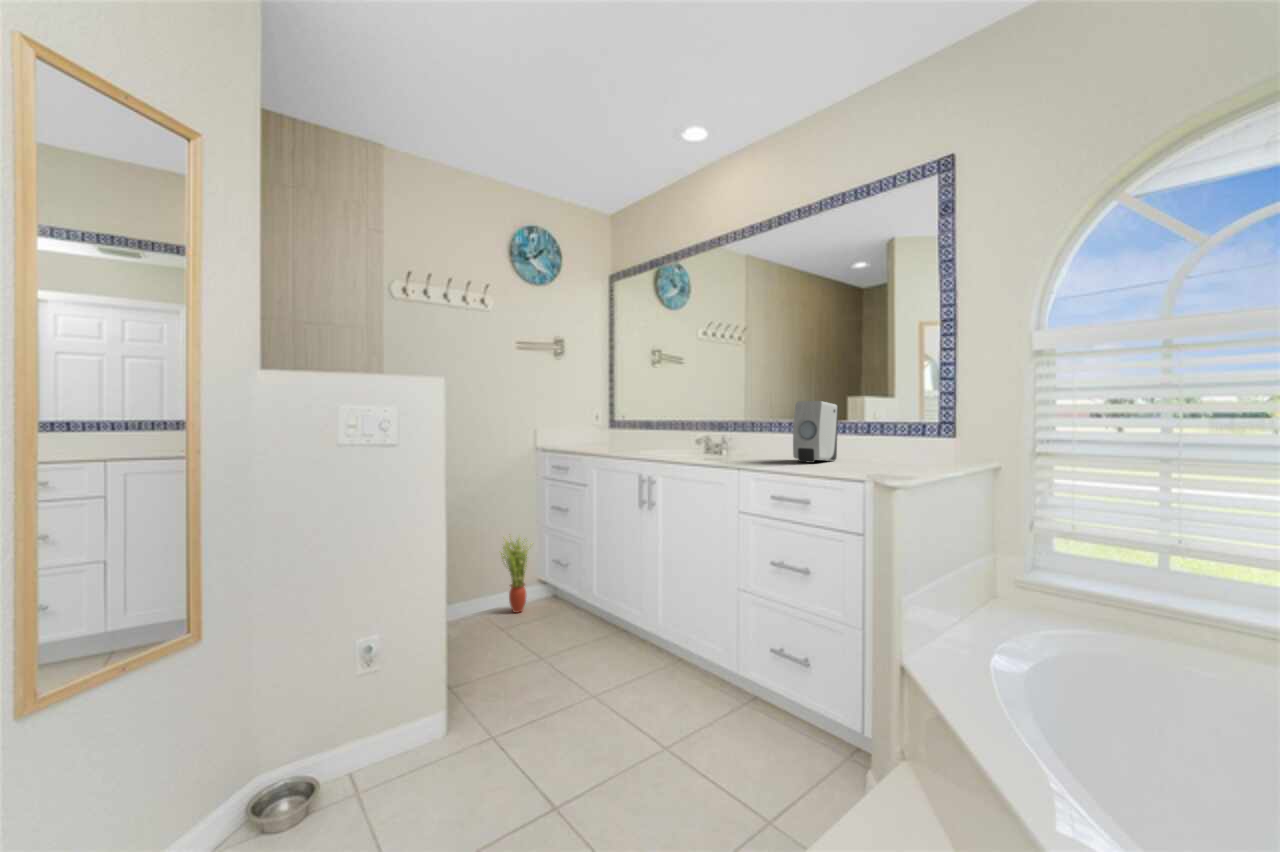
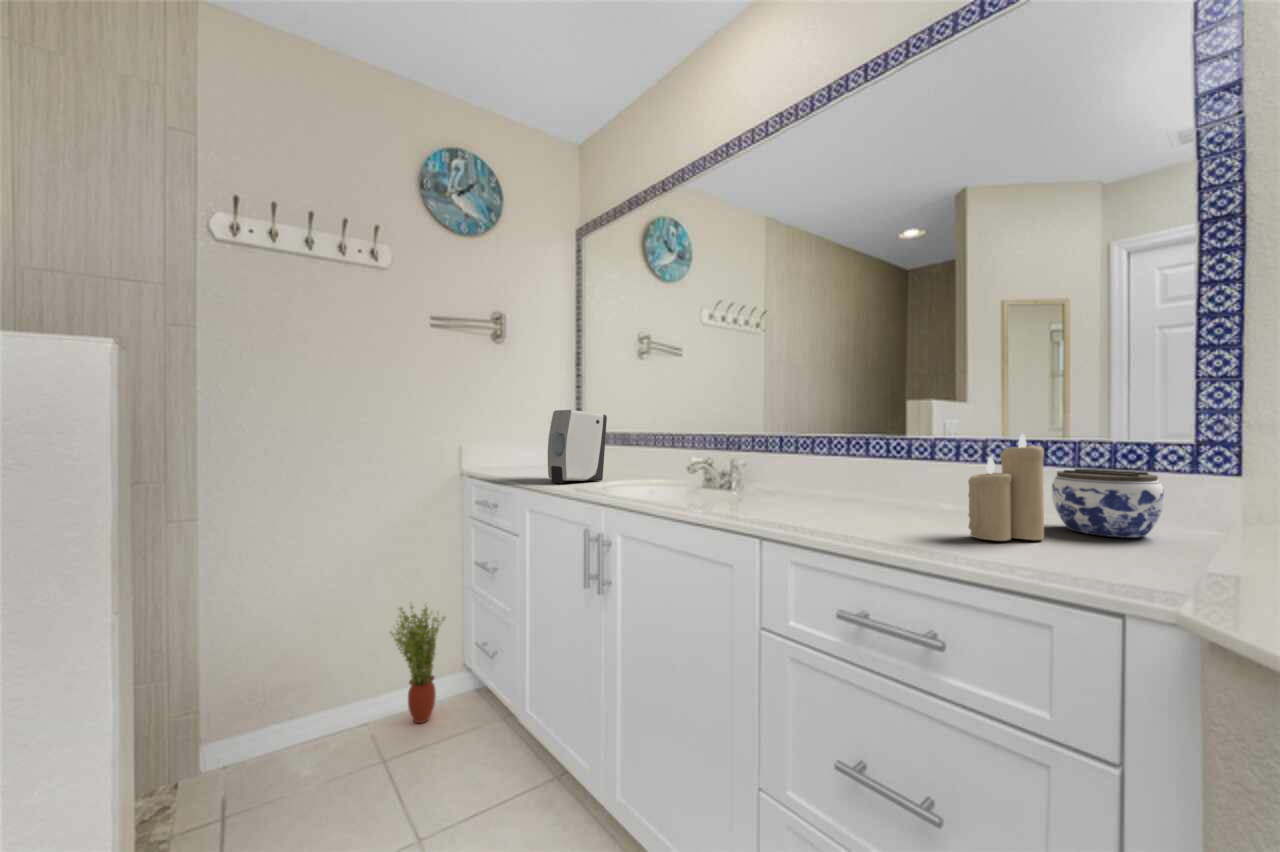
soap dispenser: present [793,401,838,463] -> present [548,410,607,483]
candle: none [837,418,870,467] -> present [968,434,1044,541]
jar: none [880,436,924,466] -> present [1052,469,1165,538]

